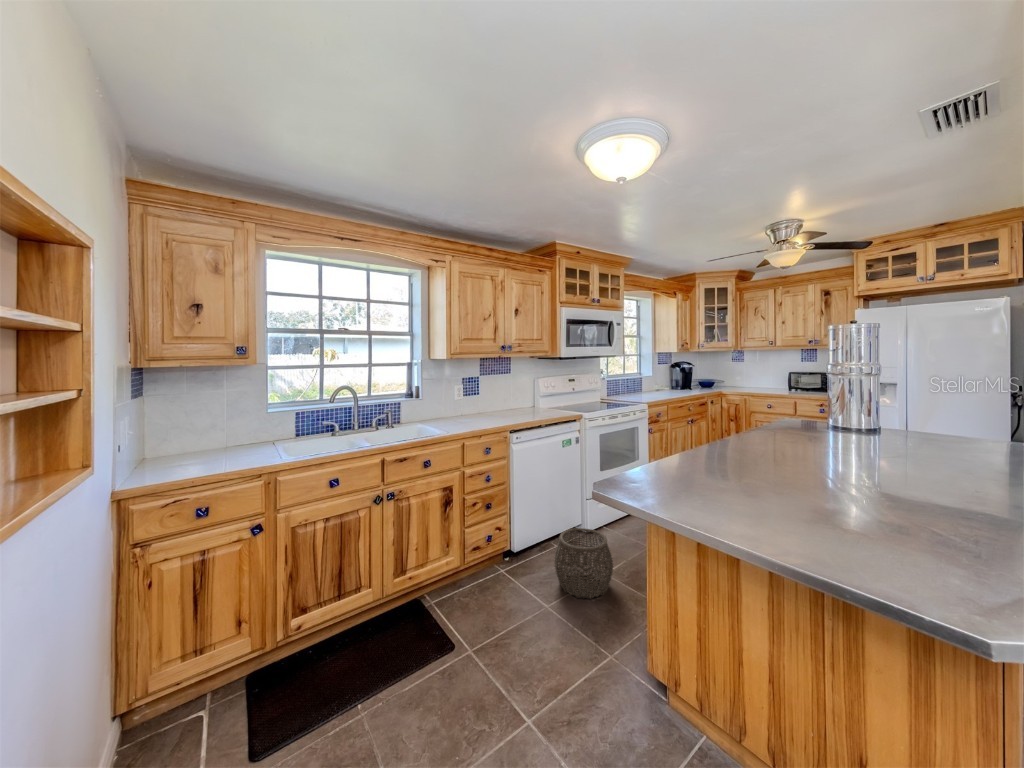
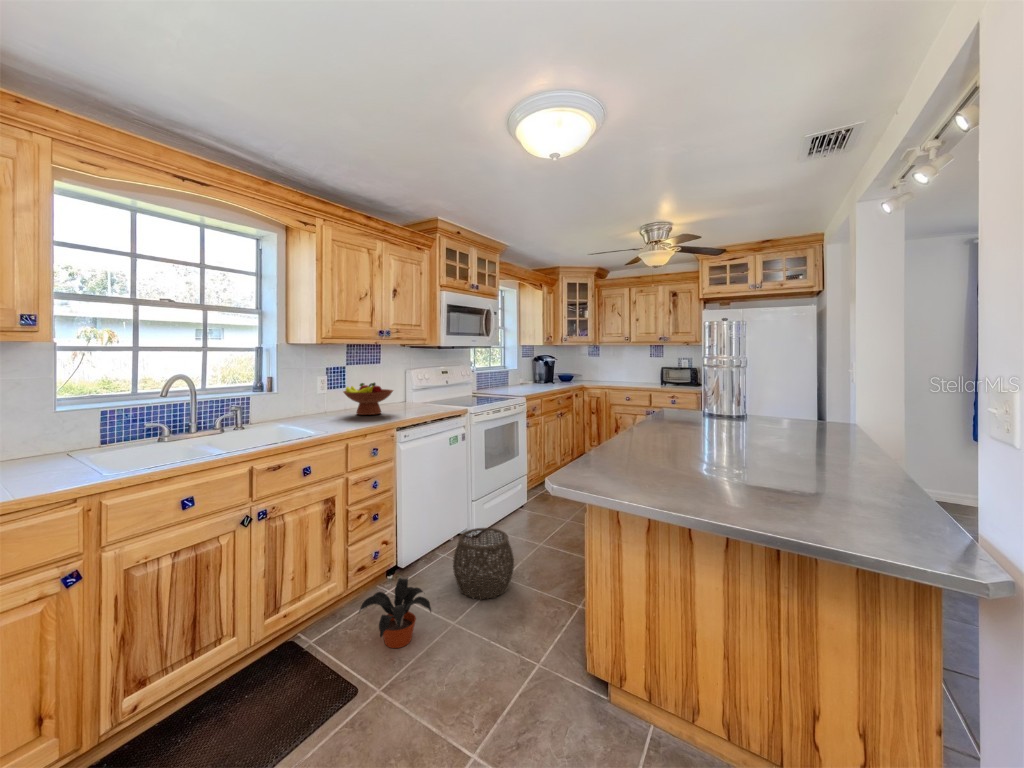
fruit bowl: none [473,390,515,418] -> present [343,383,393,415]
potted plant: none [462,564,521,627] -> present [359,578,431,648]

